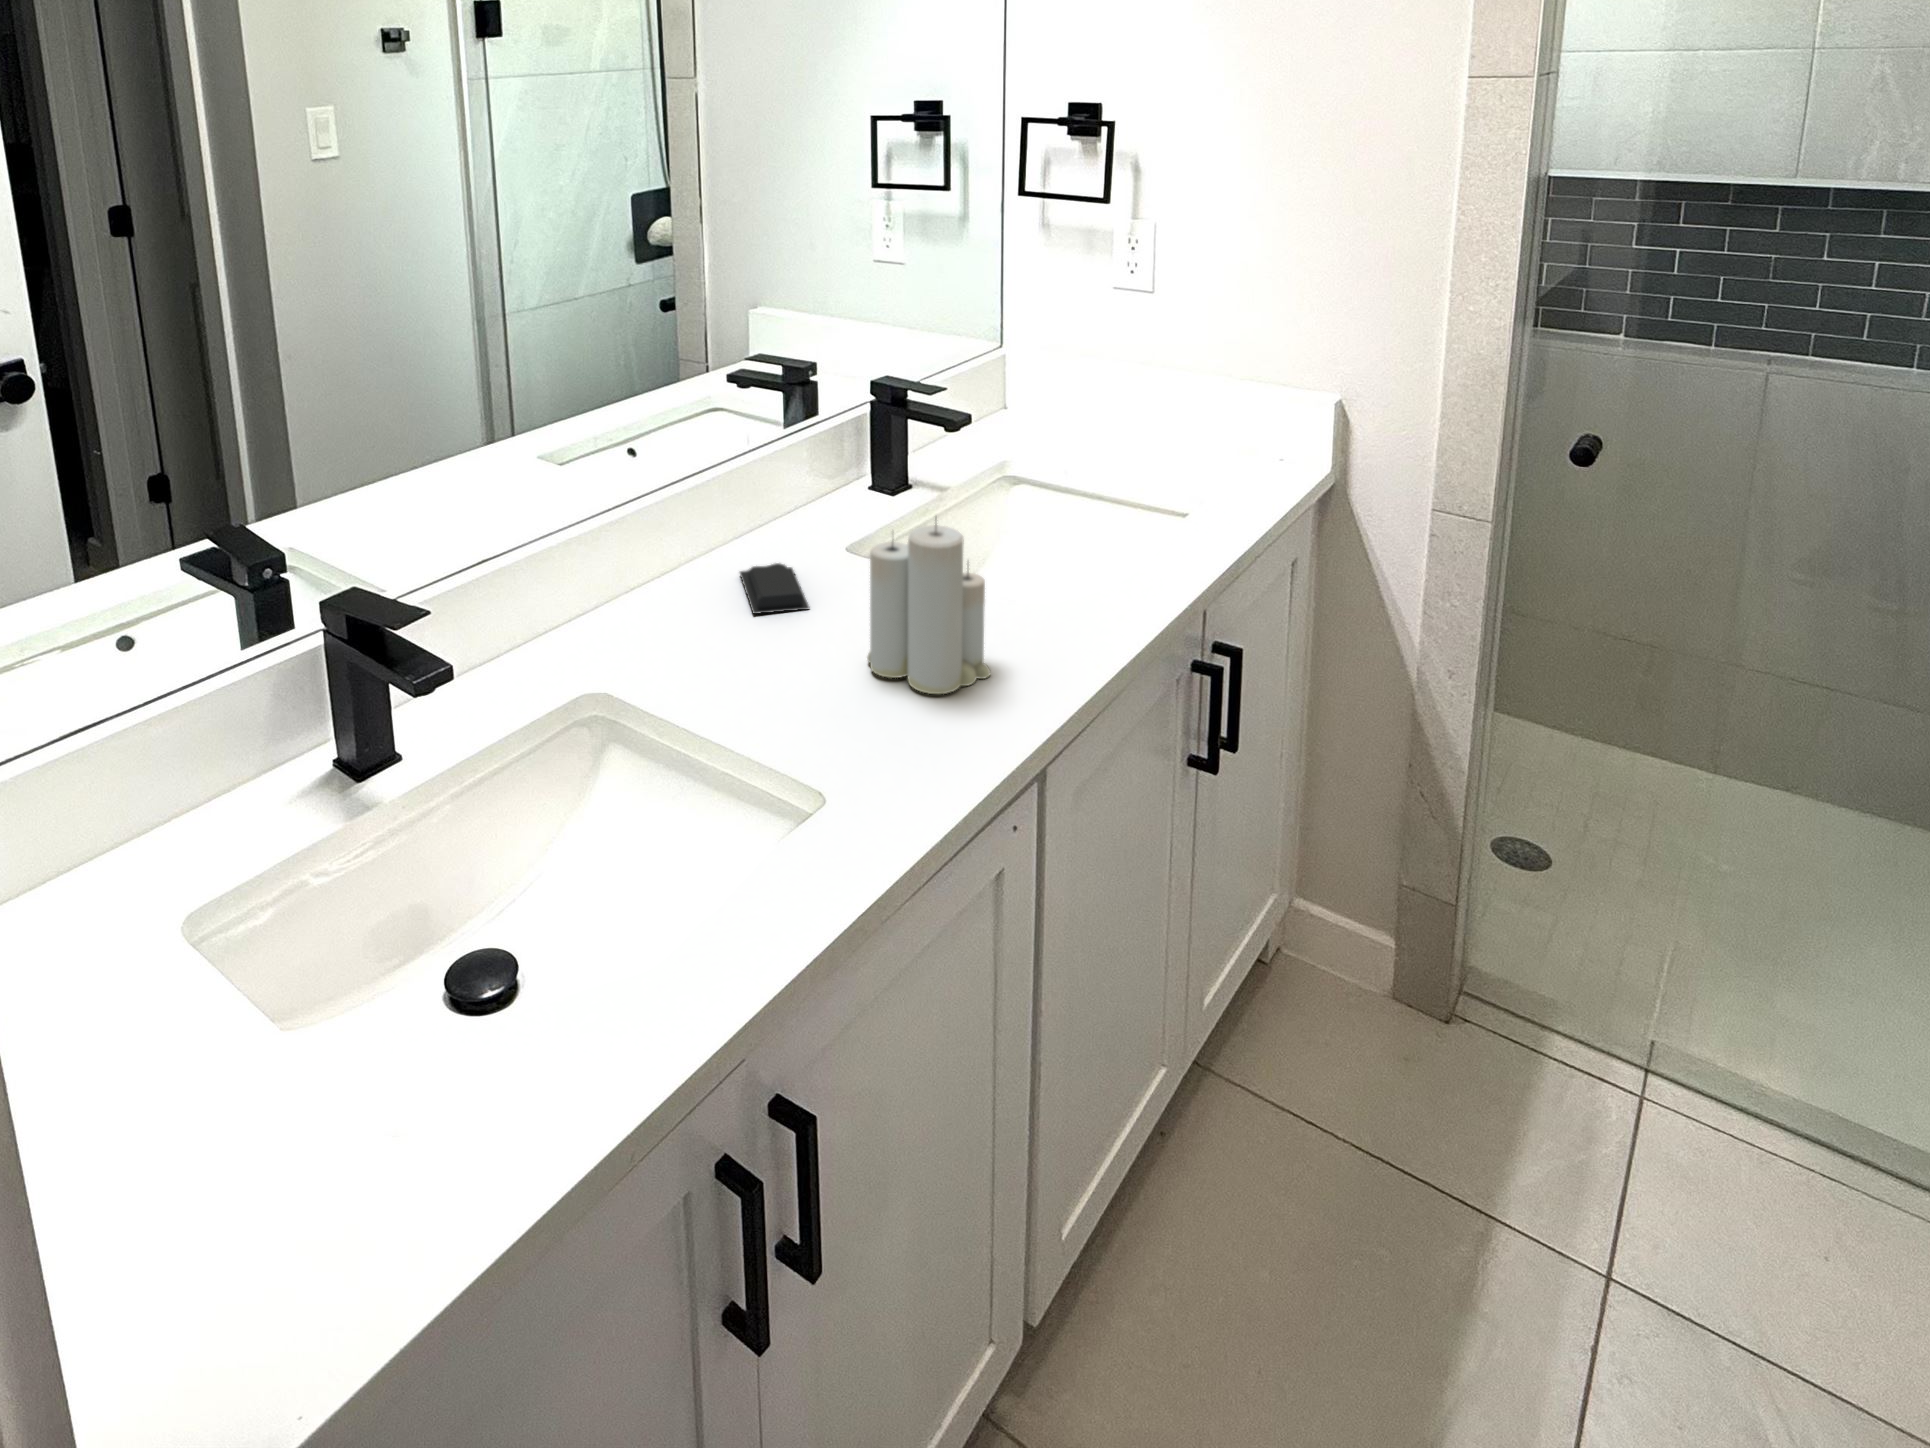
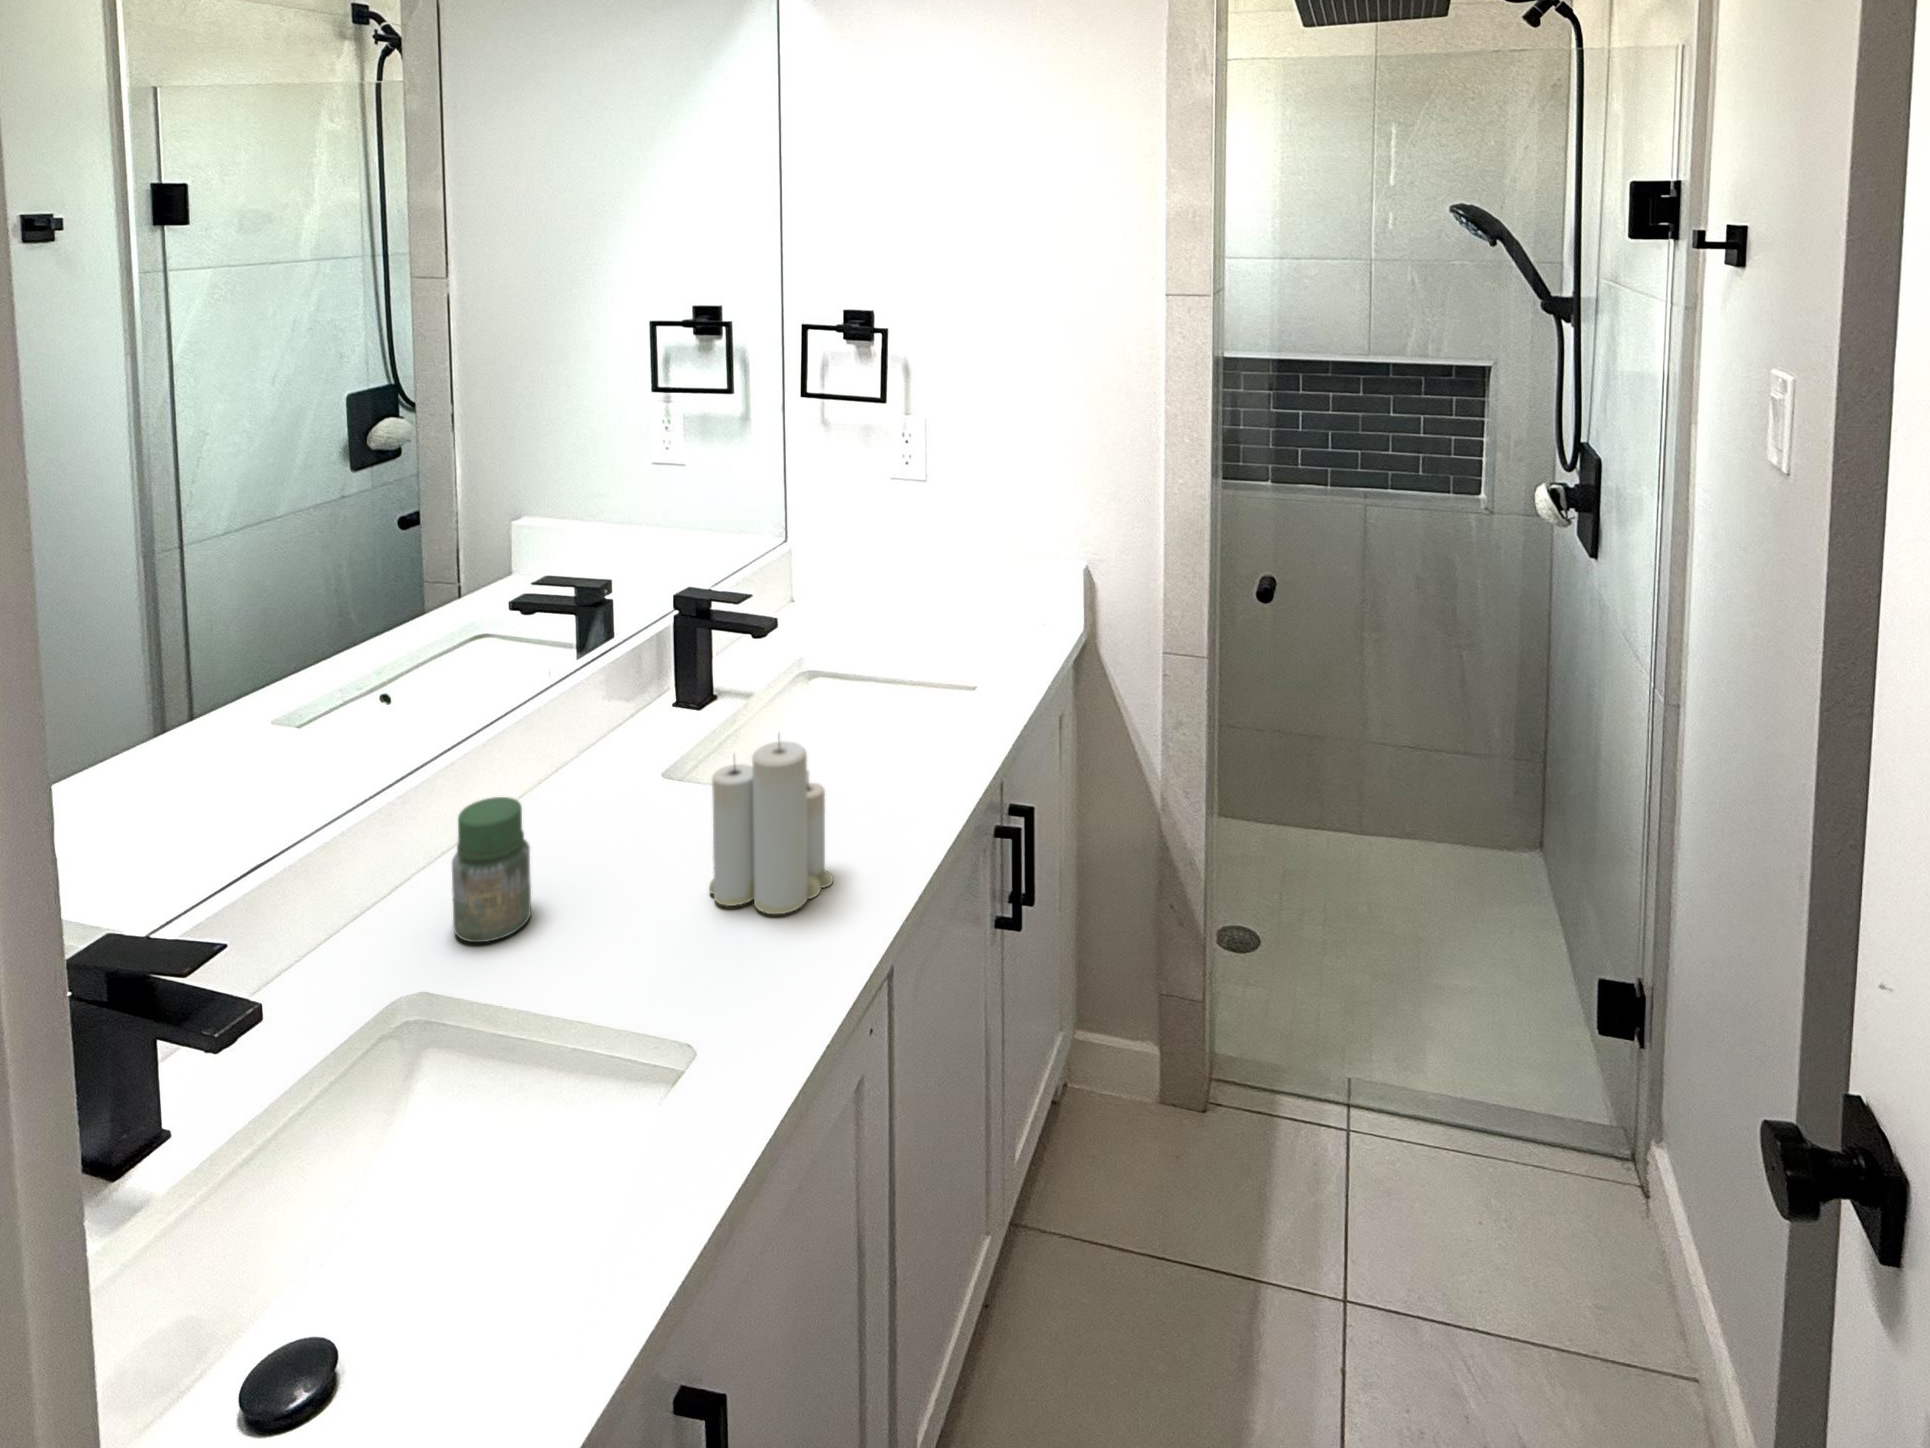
jar: none [639,538,708,664] -> present [452,797,531,942]
soap bar: present [740,563,809,614] -> none [551,801,637,863]

